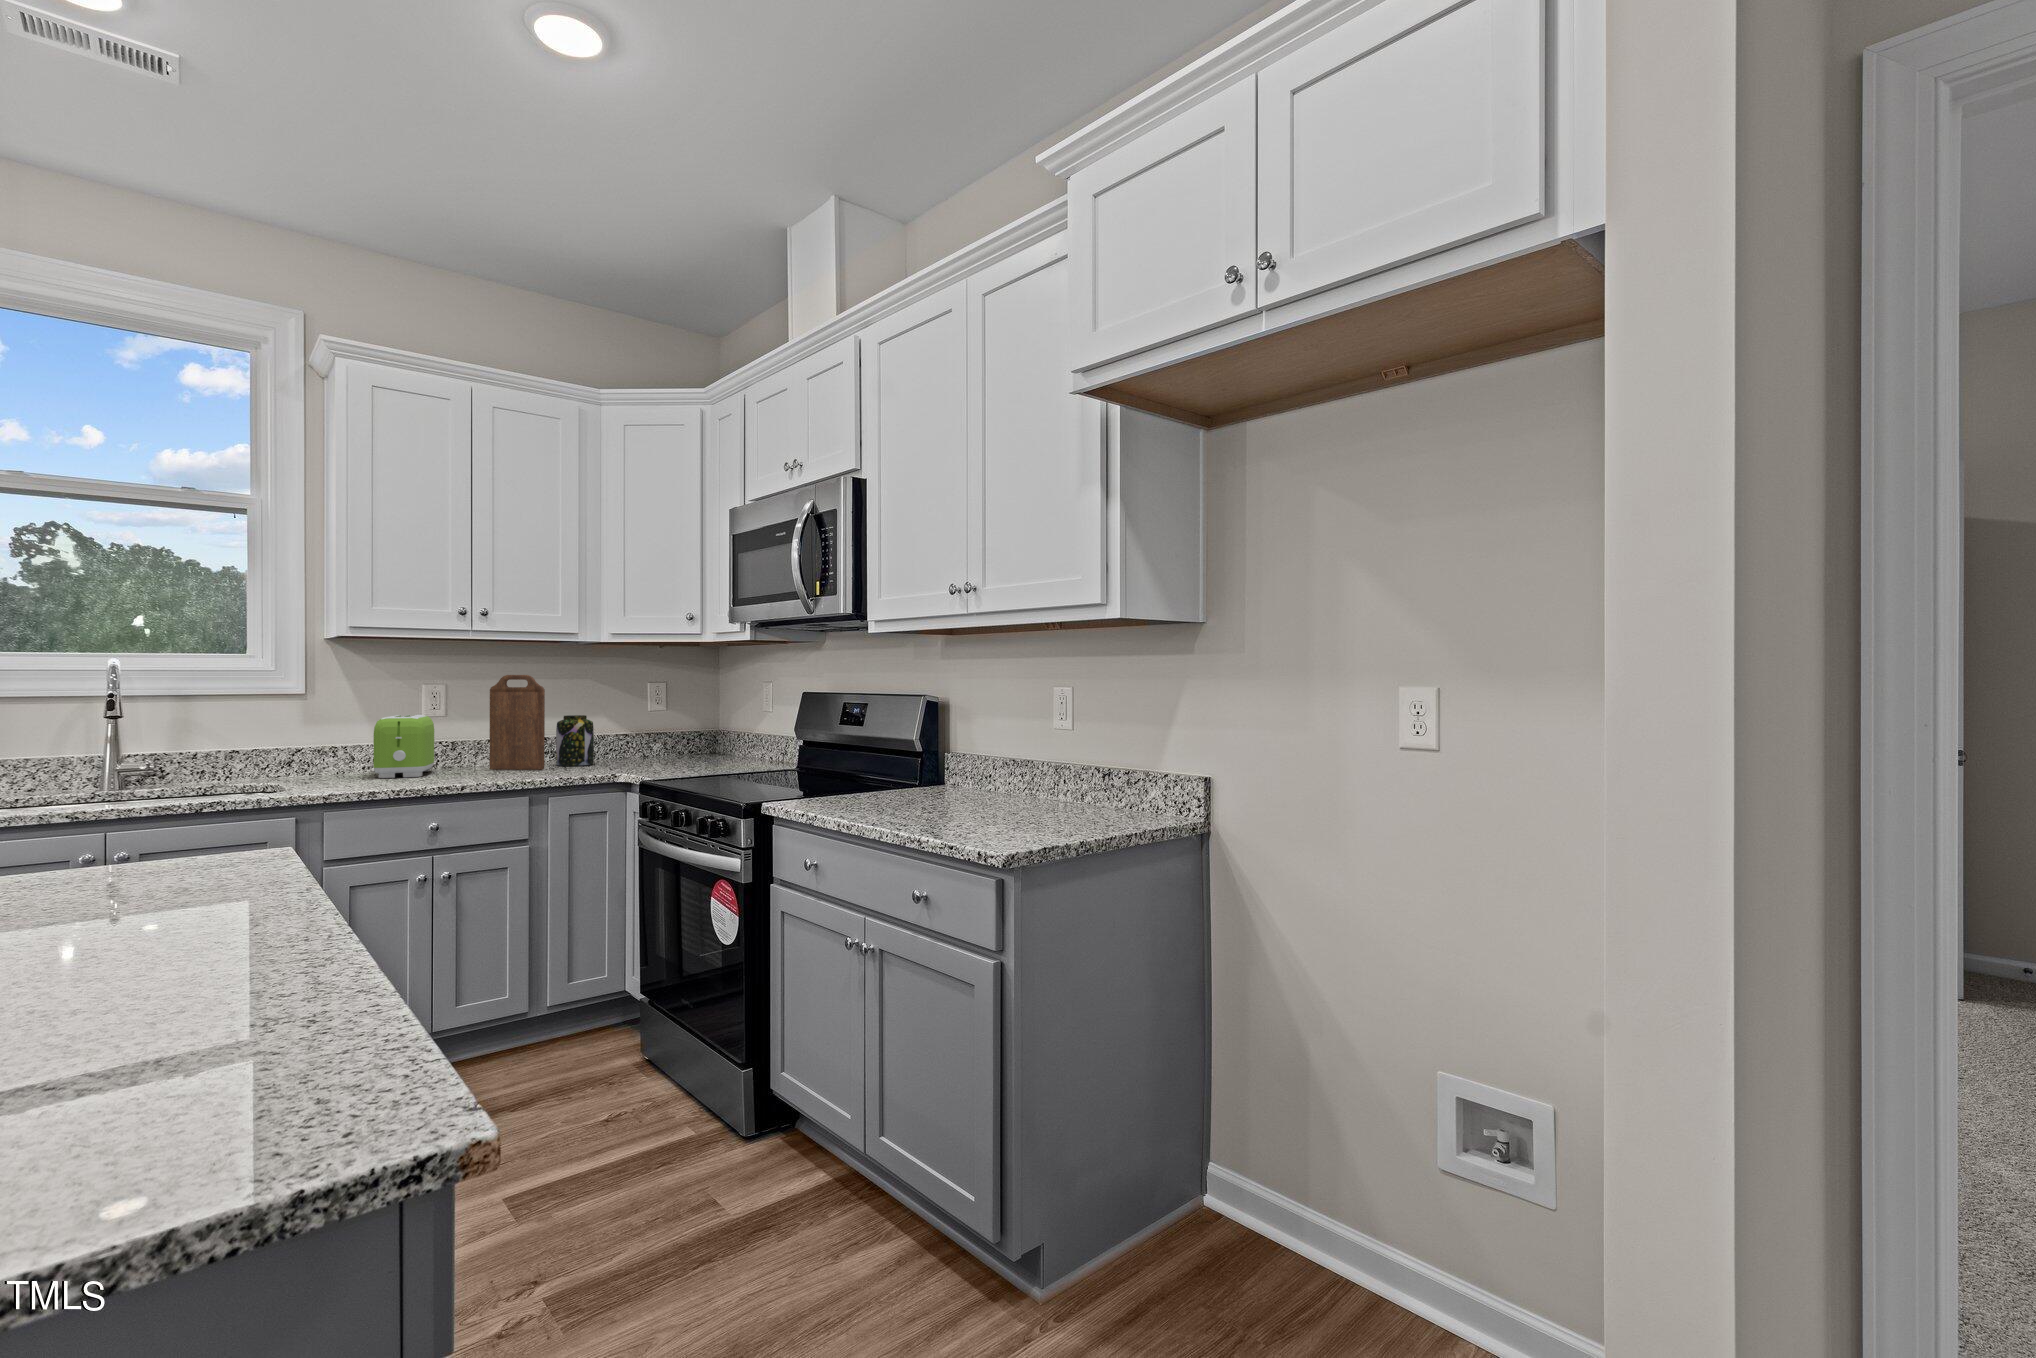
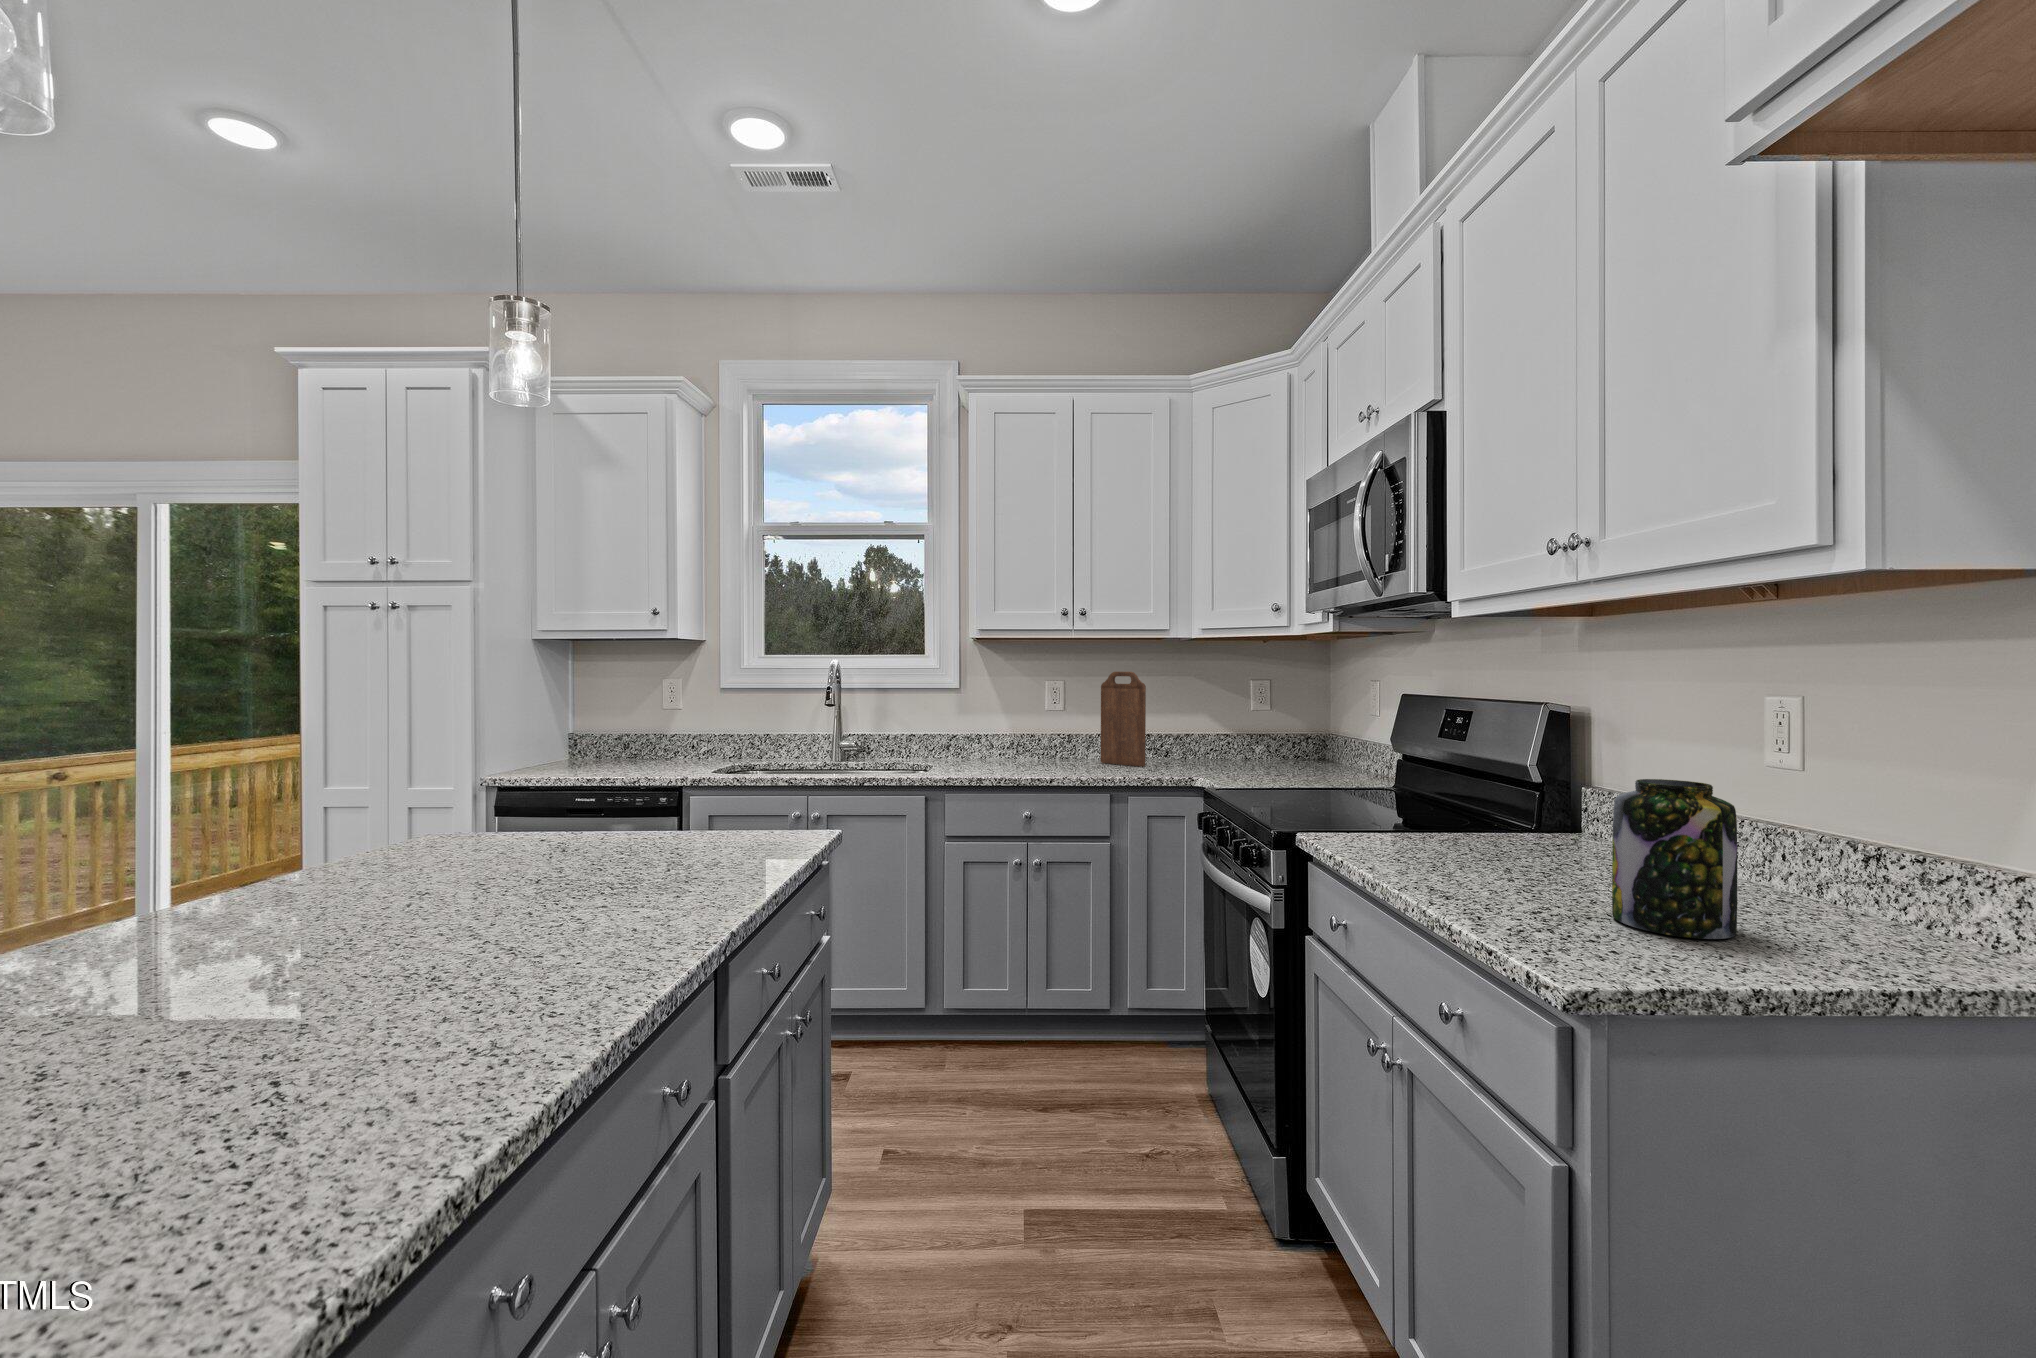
toaster: present [373,715,434,778] -> none [1001,708,1058,766]
jar: present [556,715,594,766] -> present [1612,779,1738,939]

